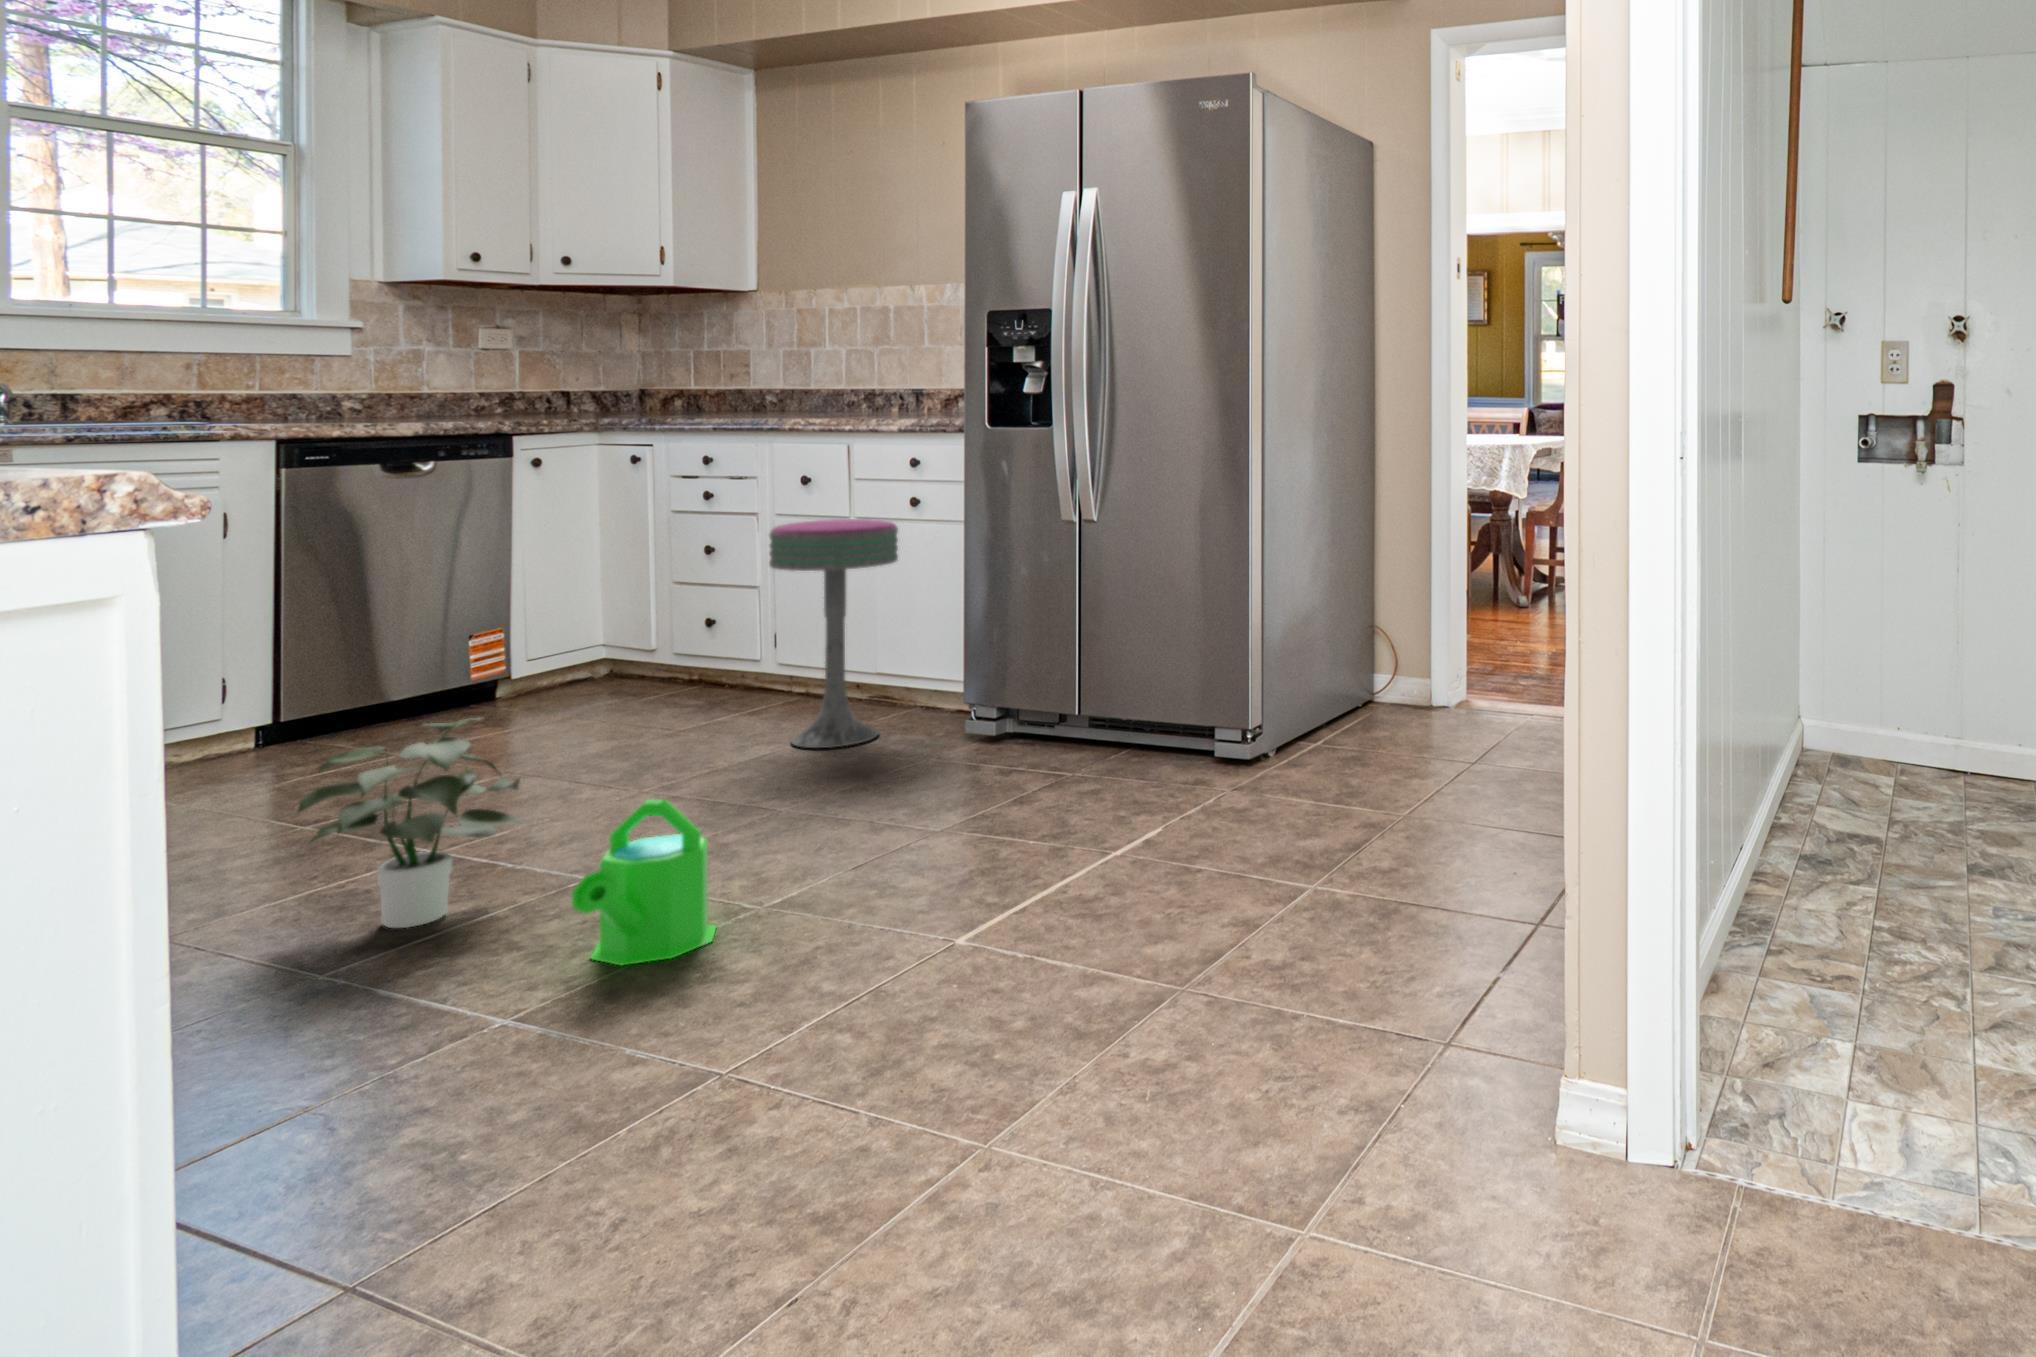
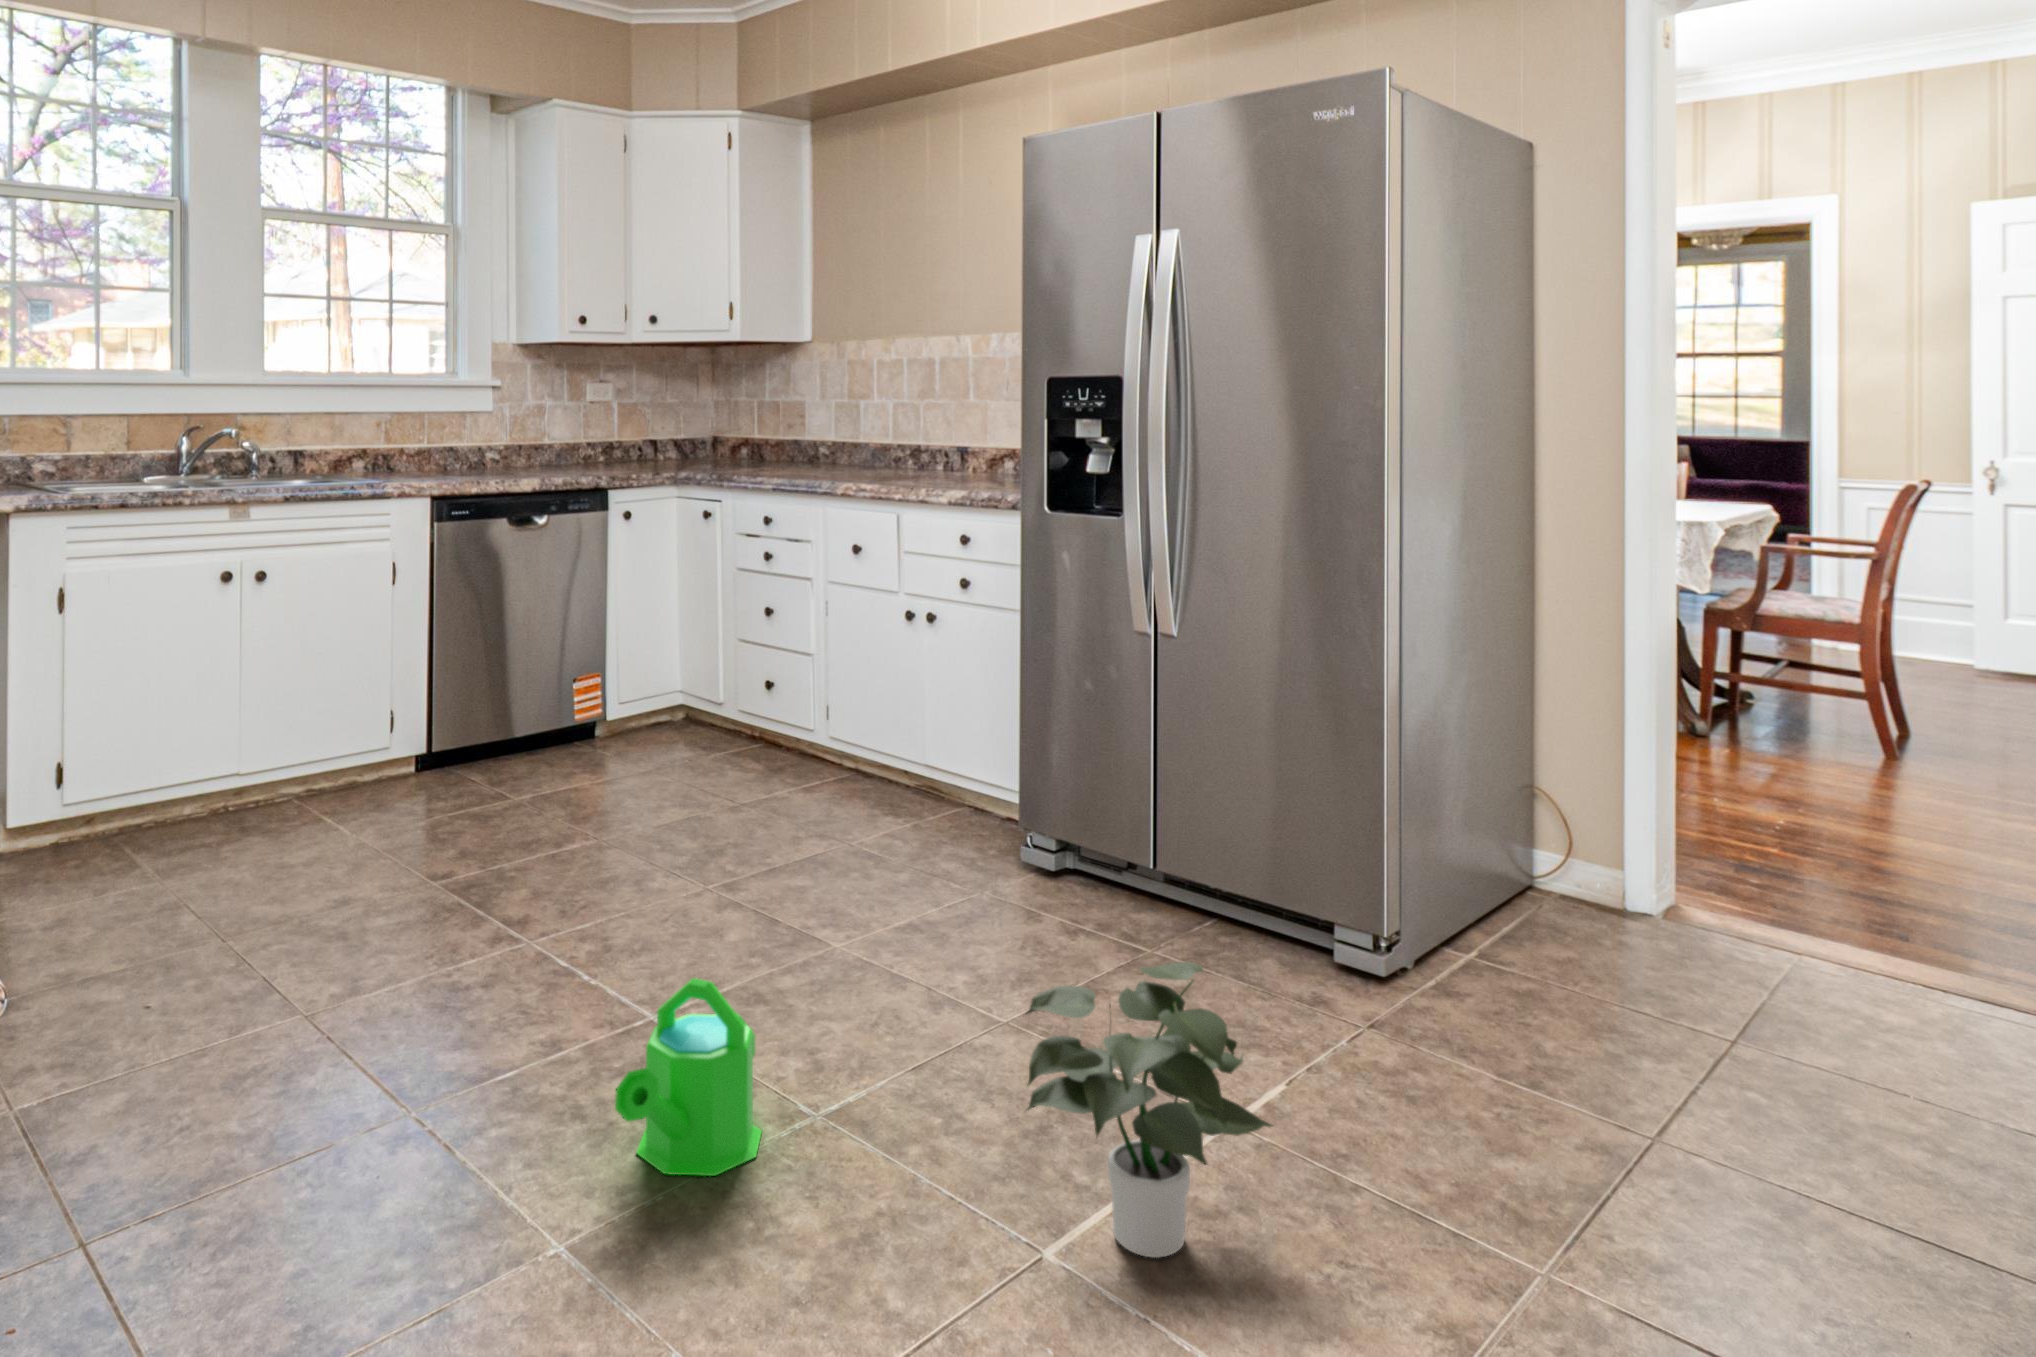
bar stool: present [769,519,898,748] -> none [826,604,954,859]
potted plant: present [298,718,524,928] -> present [1026,962,1272,1258]

